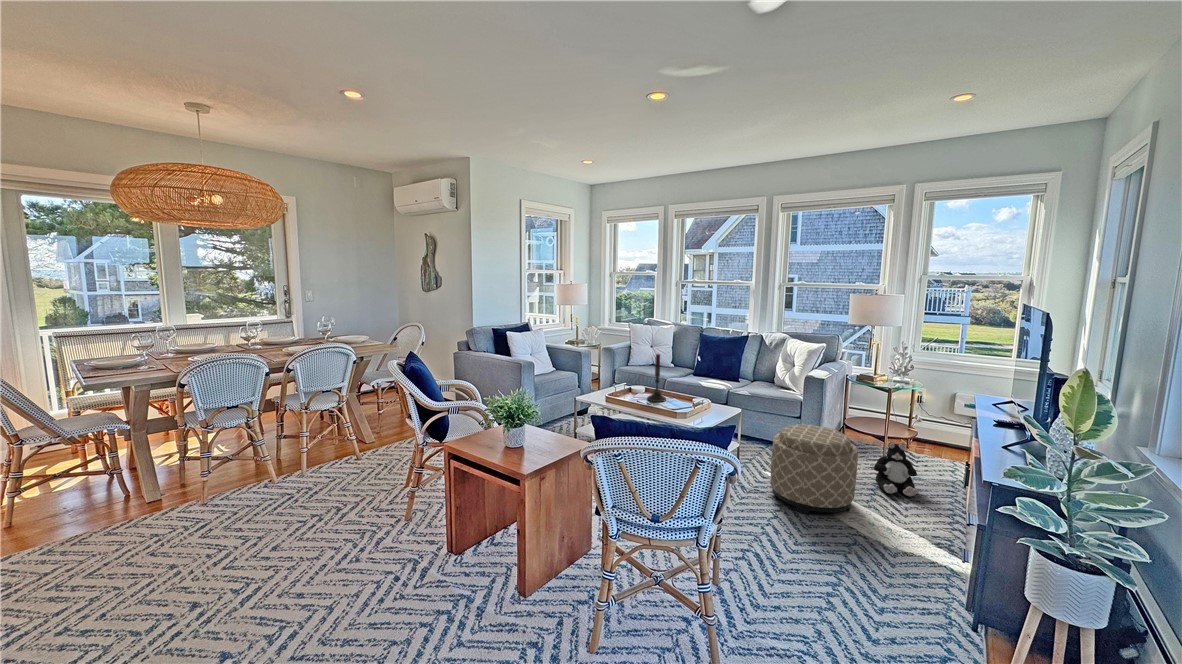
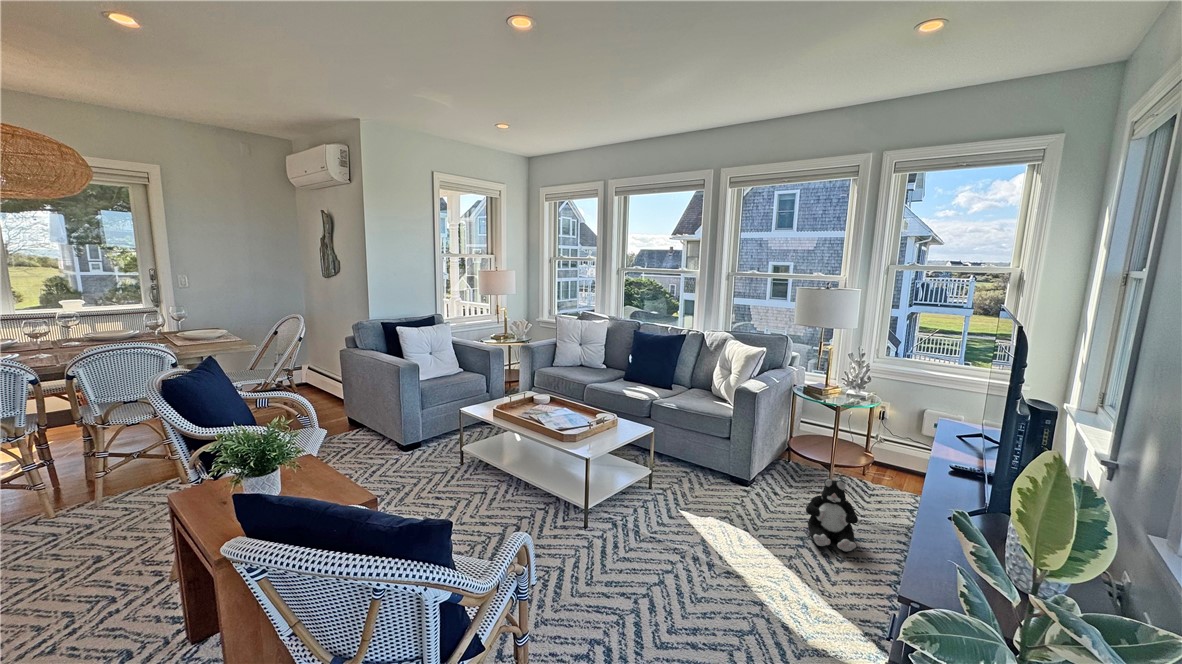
candle: present [647,354,666,402] -> none [538,359,560,420]
ottoman: present [770,424,858,514] -> none [668,456,774,579]

